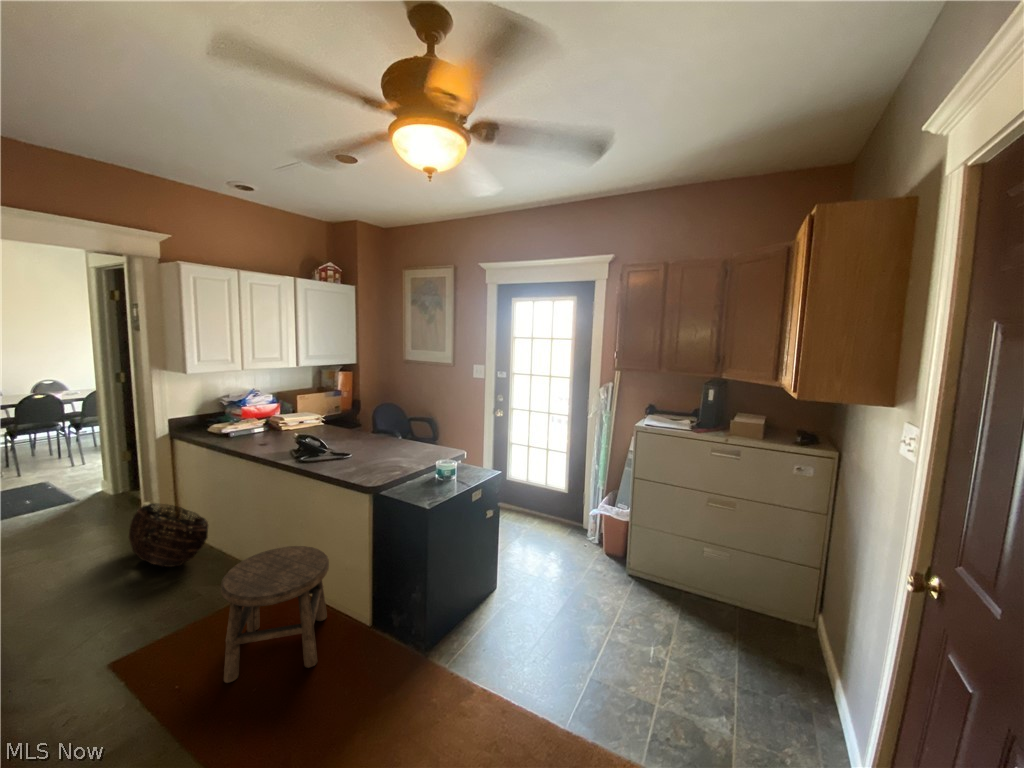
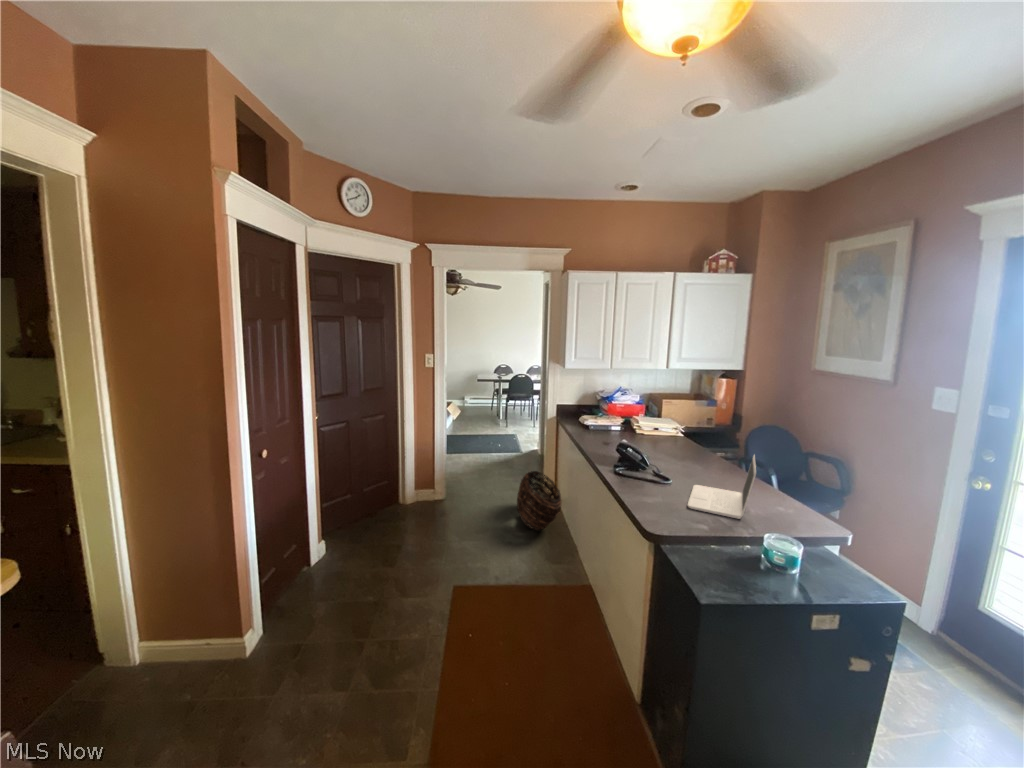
laptop: none [369,419,418,466] -> present [688,455,756,519]
stool: present [221,546,329,683] -> none [500,552,607,704]

